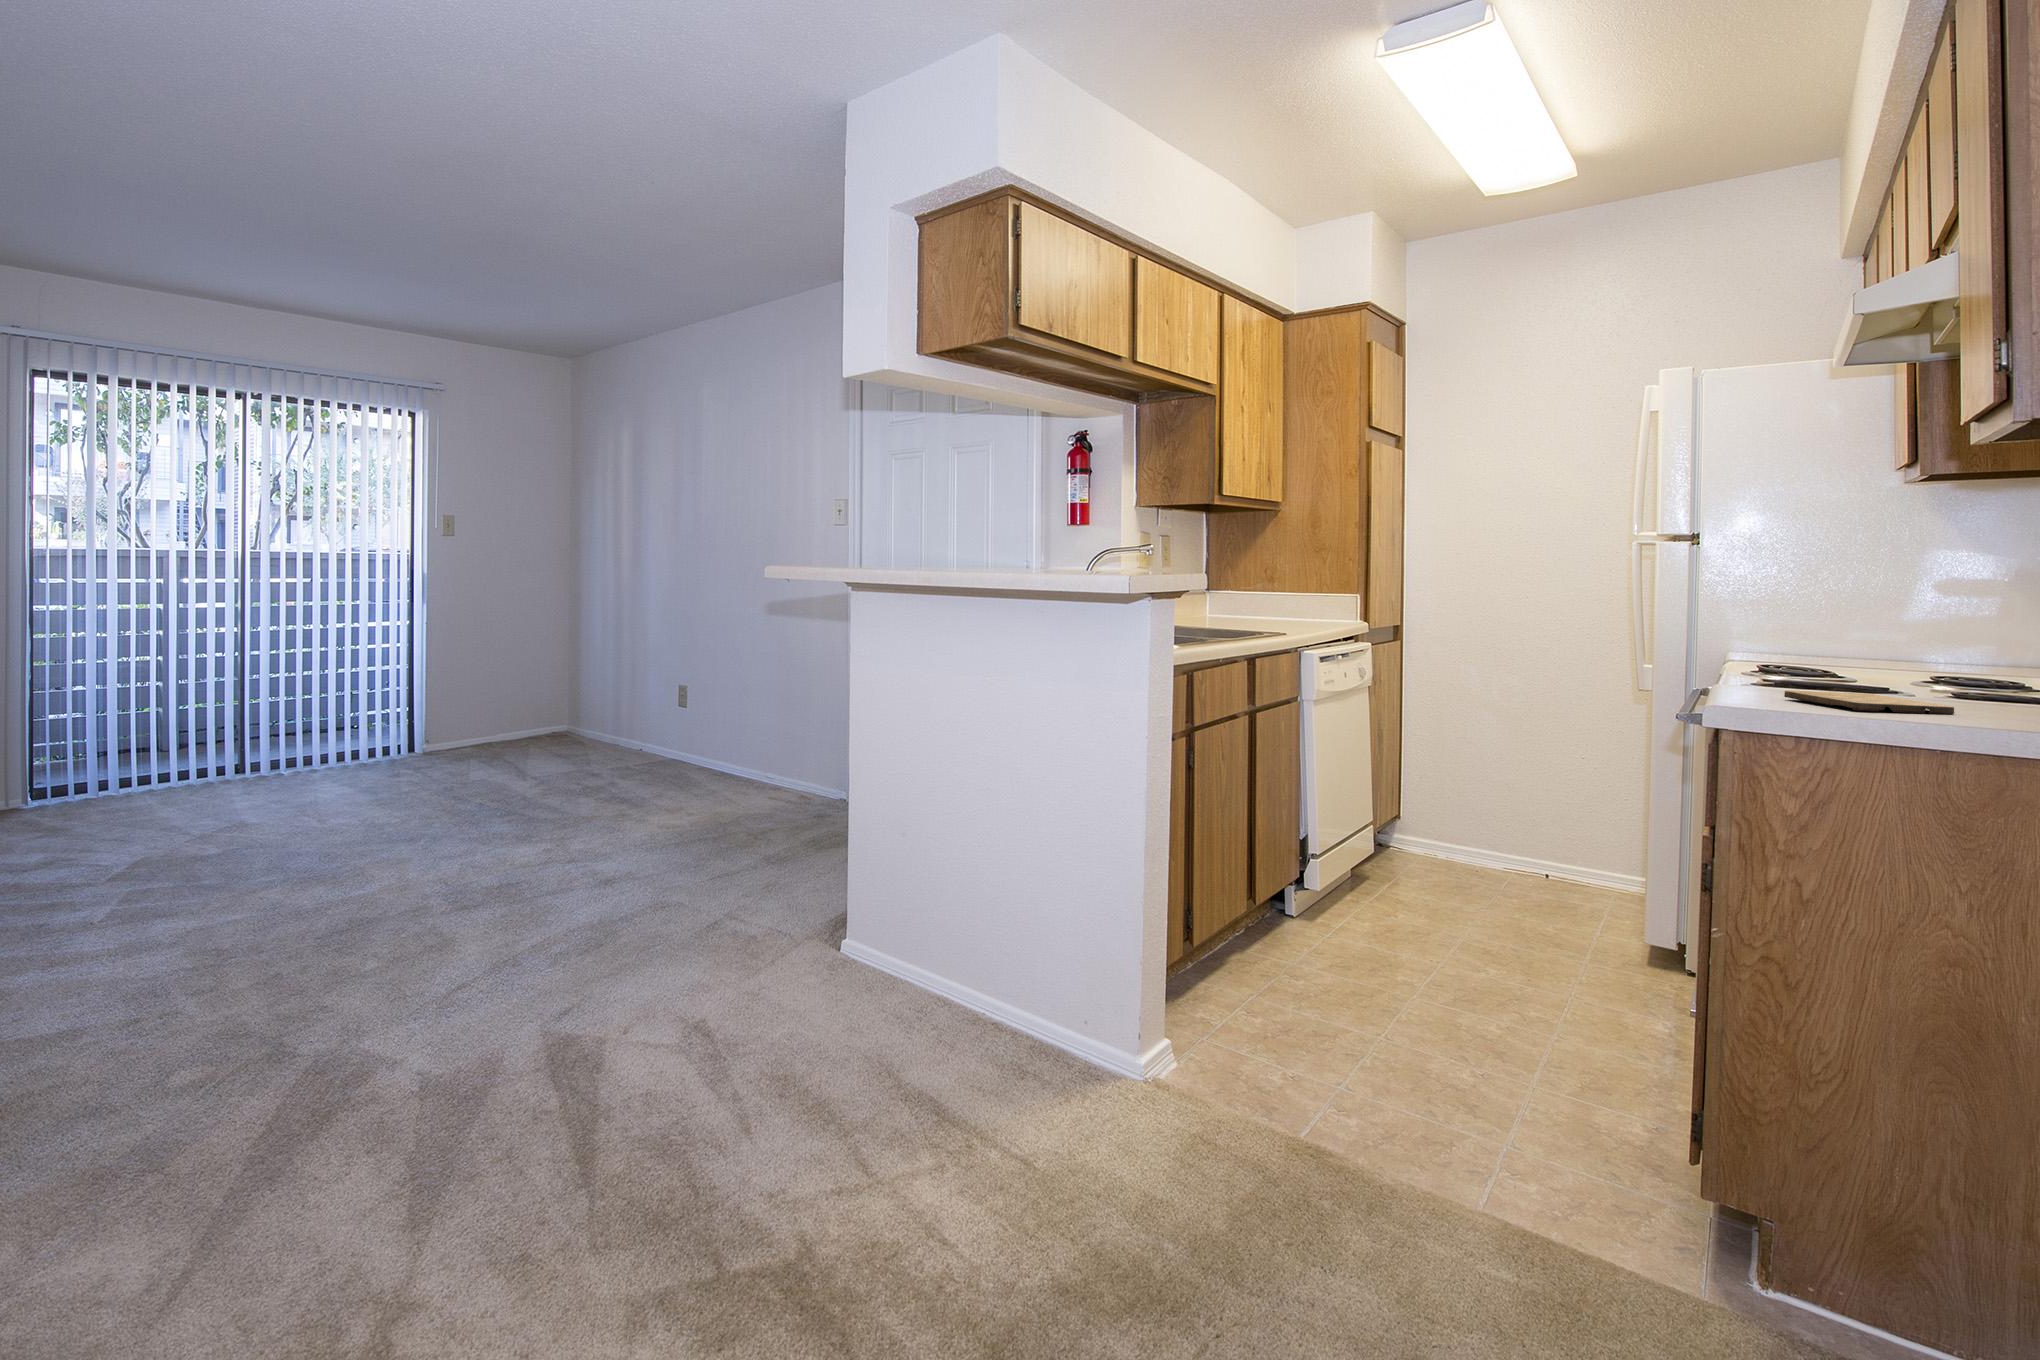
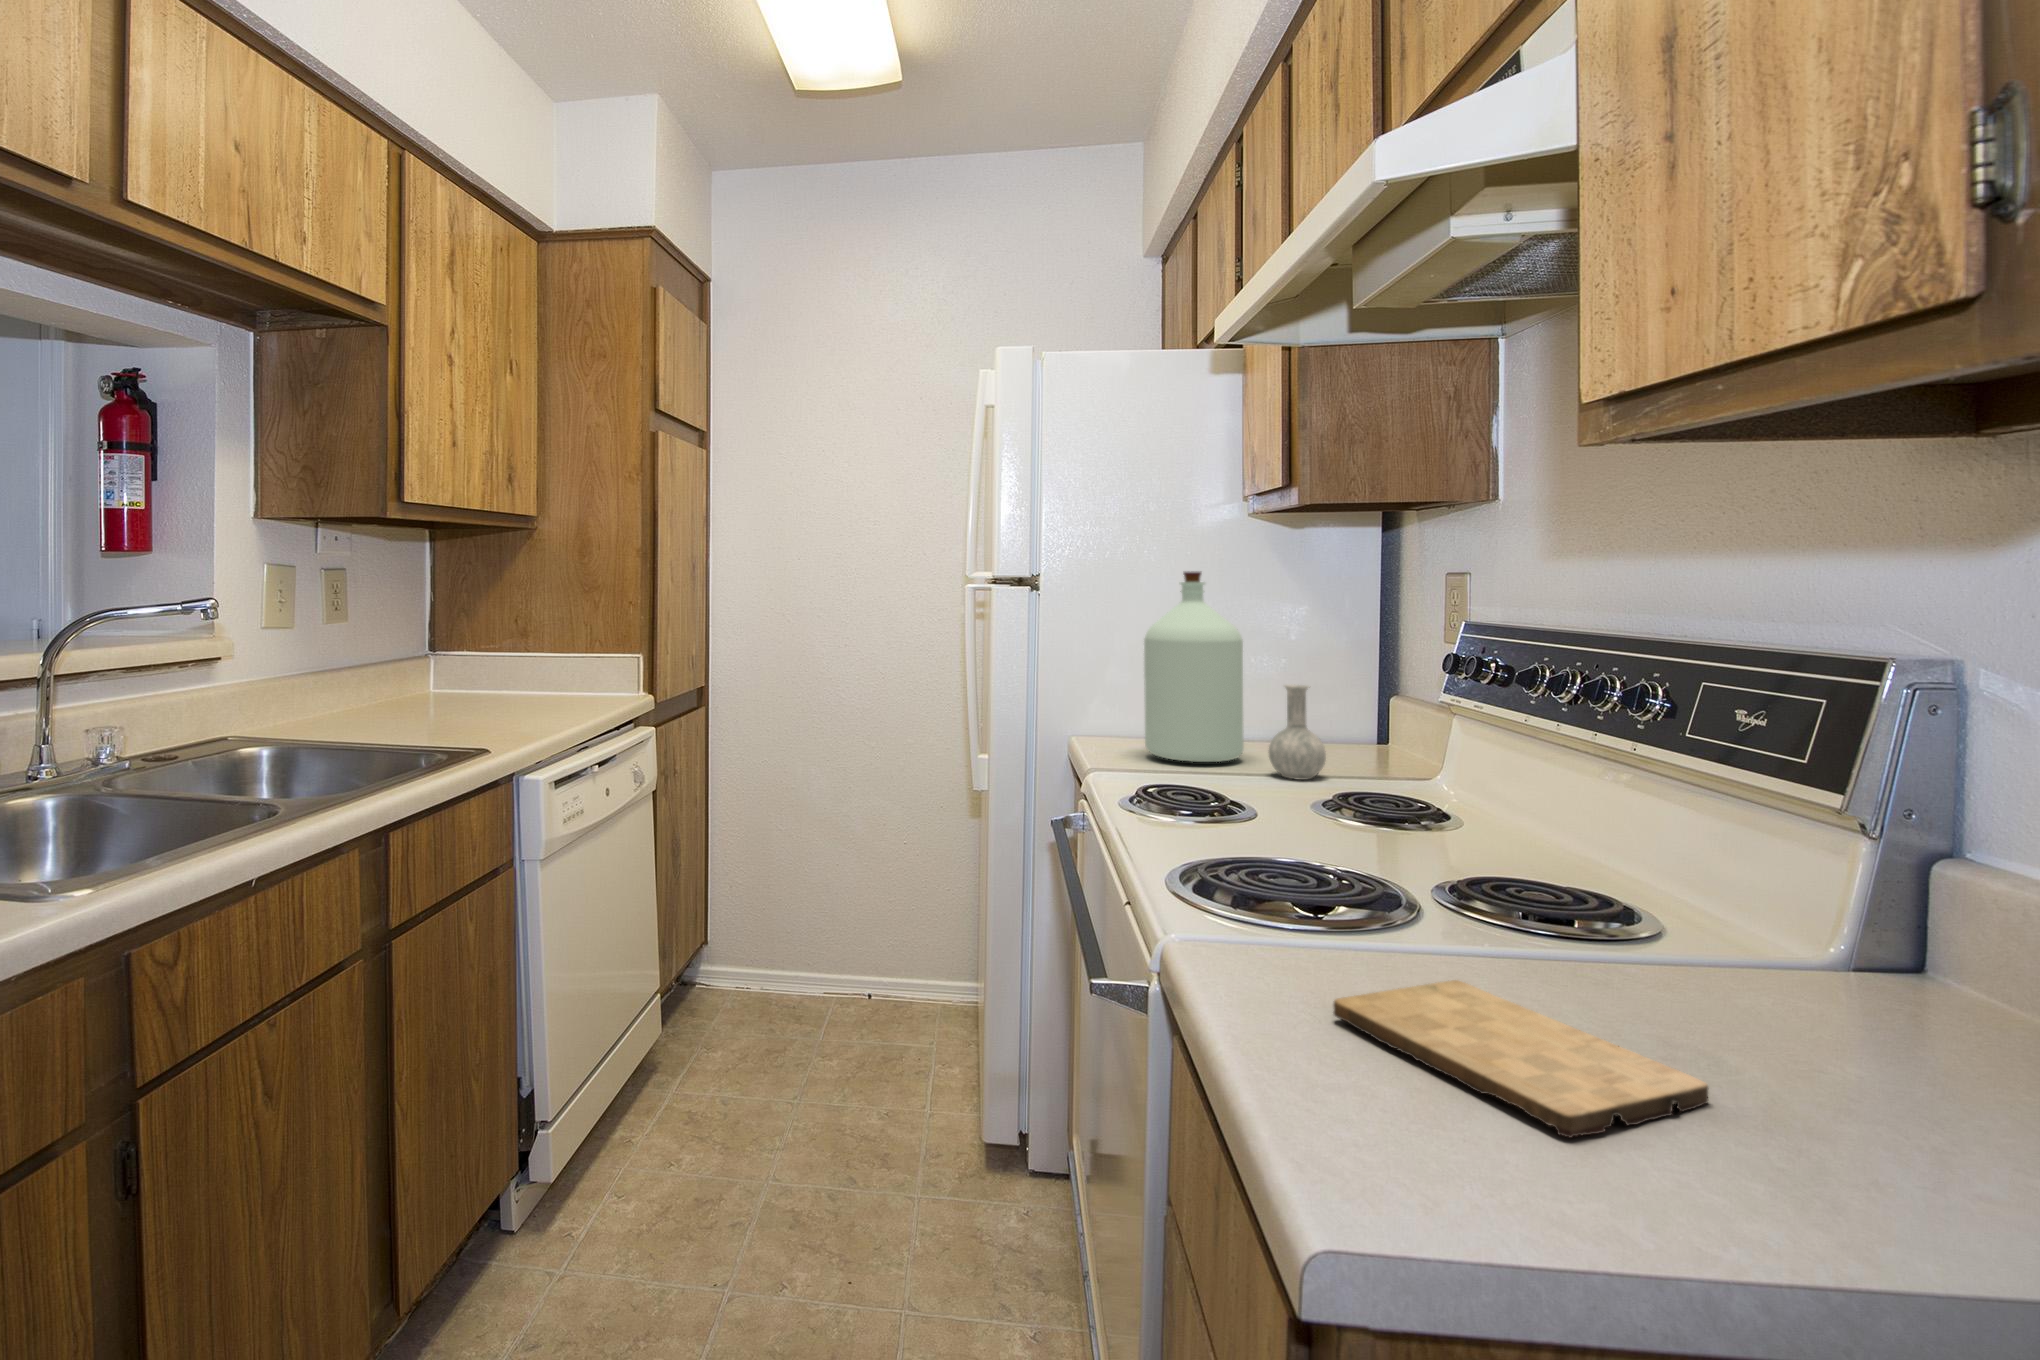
bottle: none [1789,528,1950,673] -> present [1144,572,1326,780]

